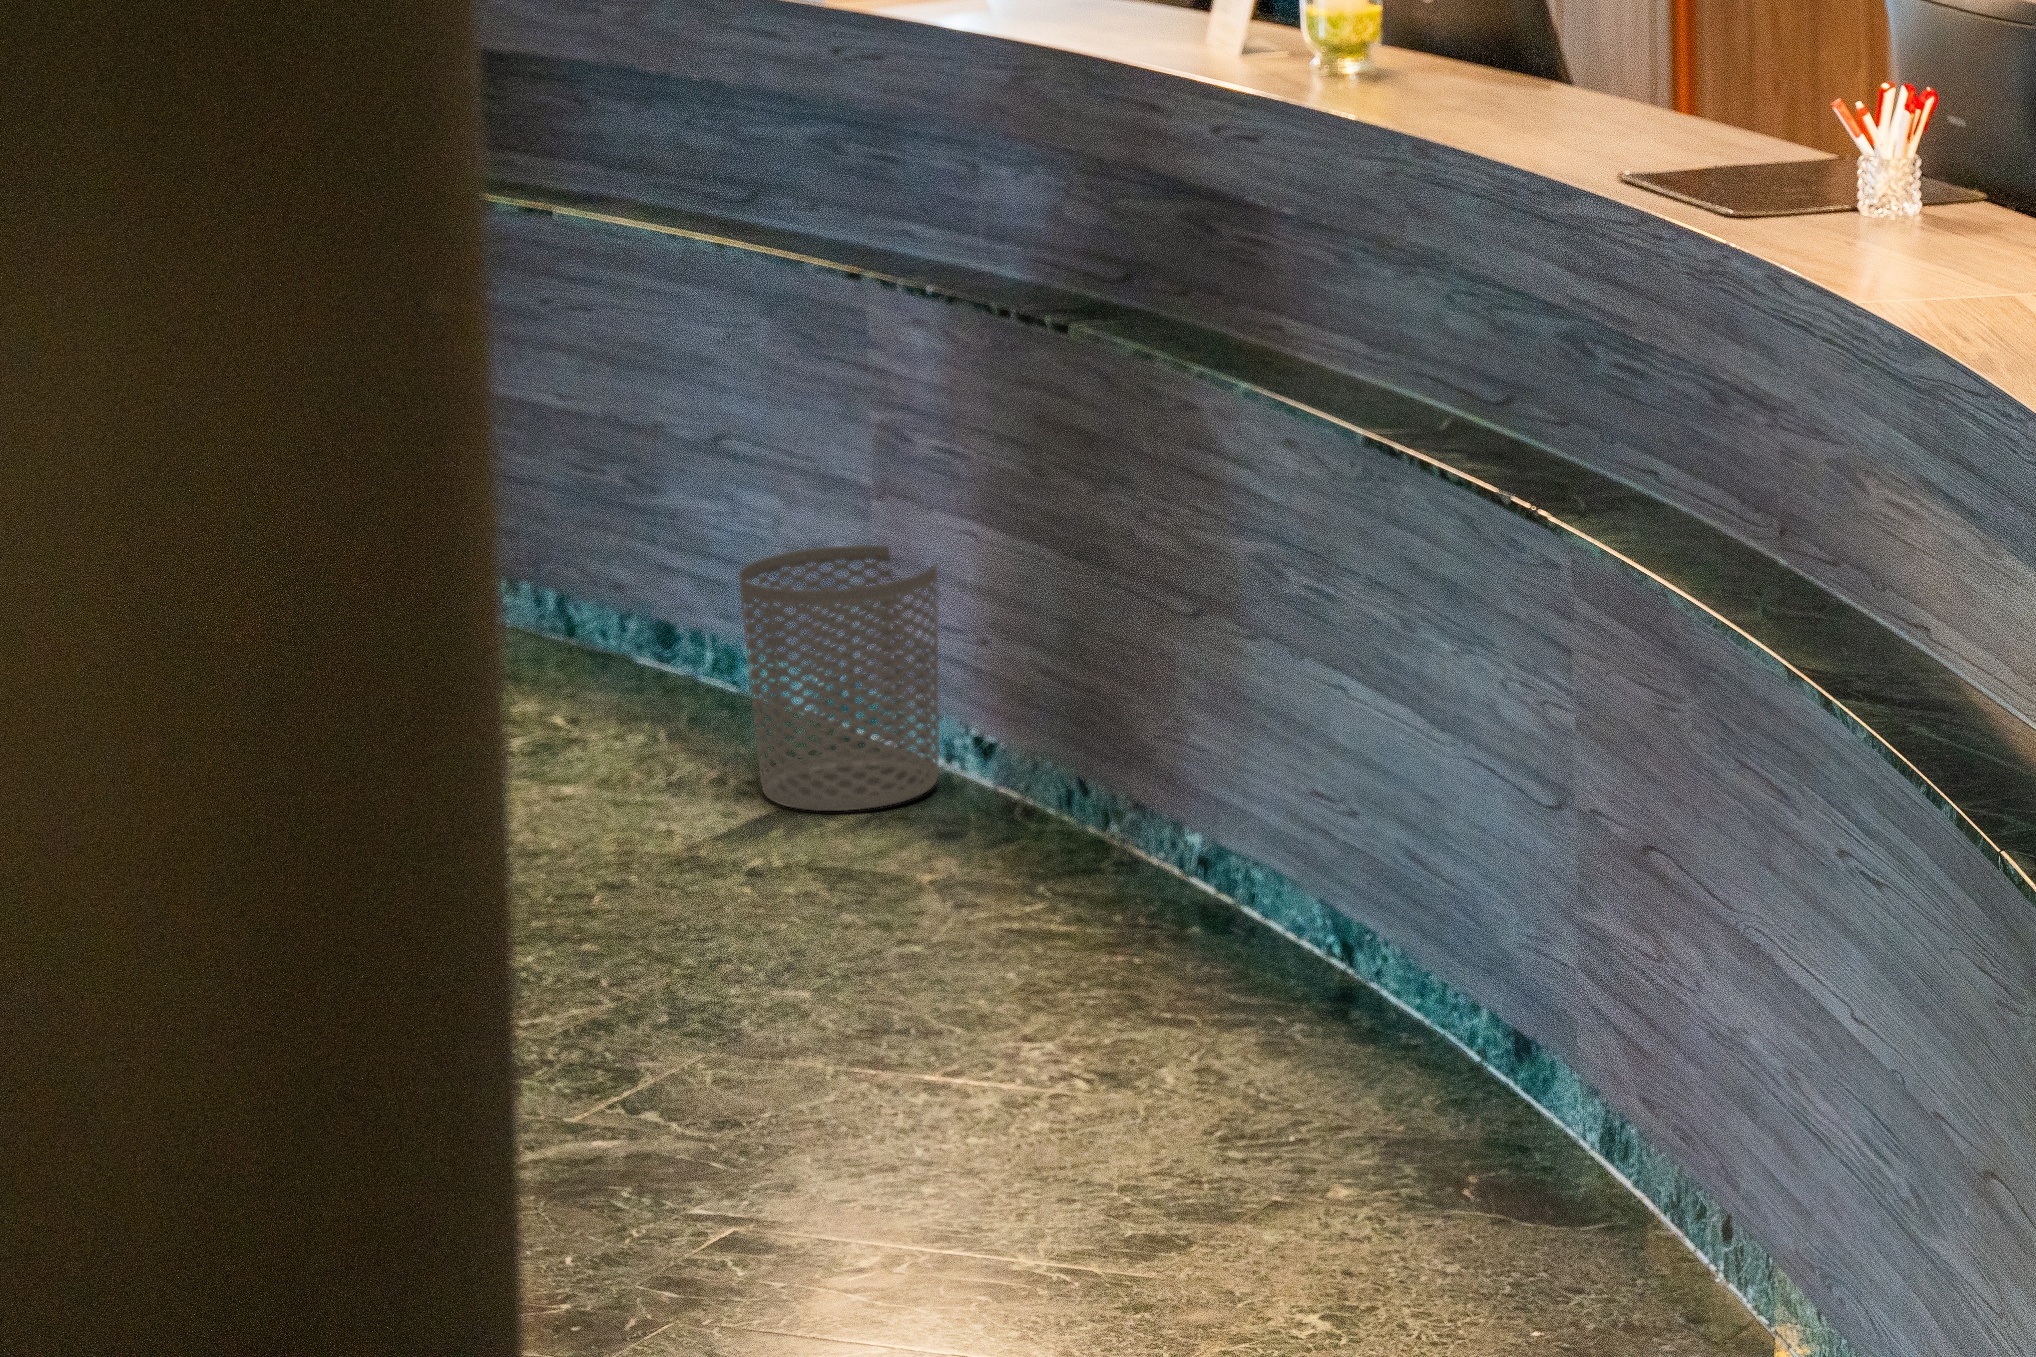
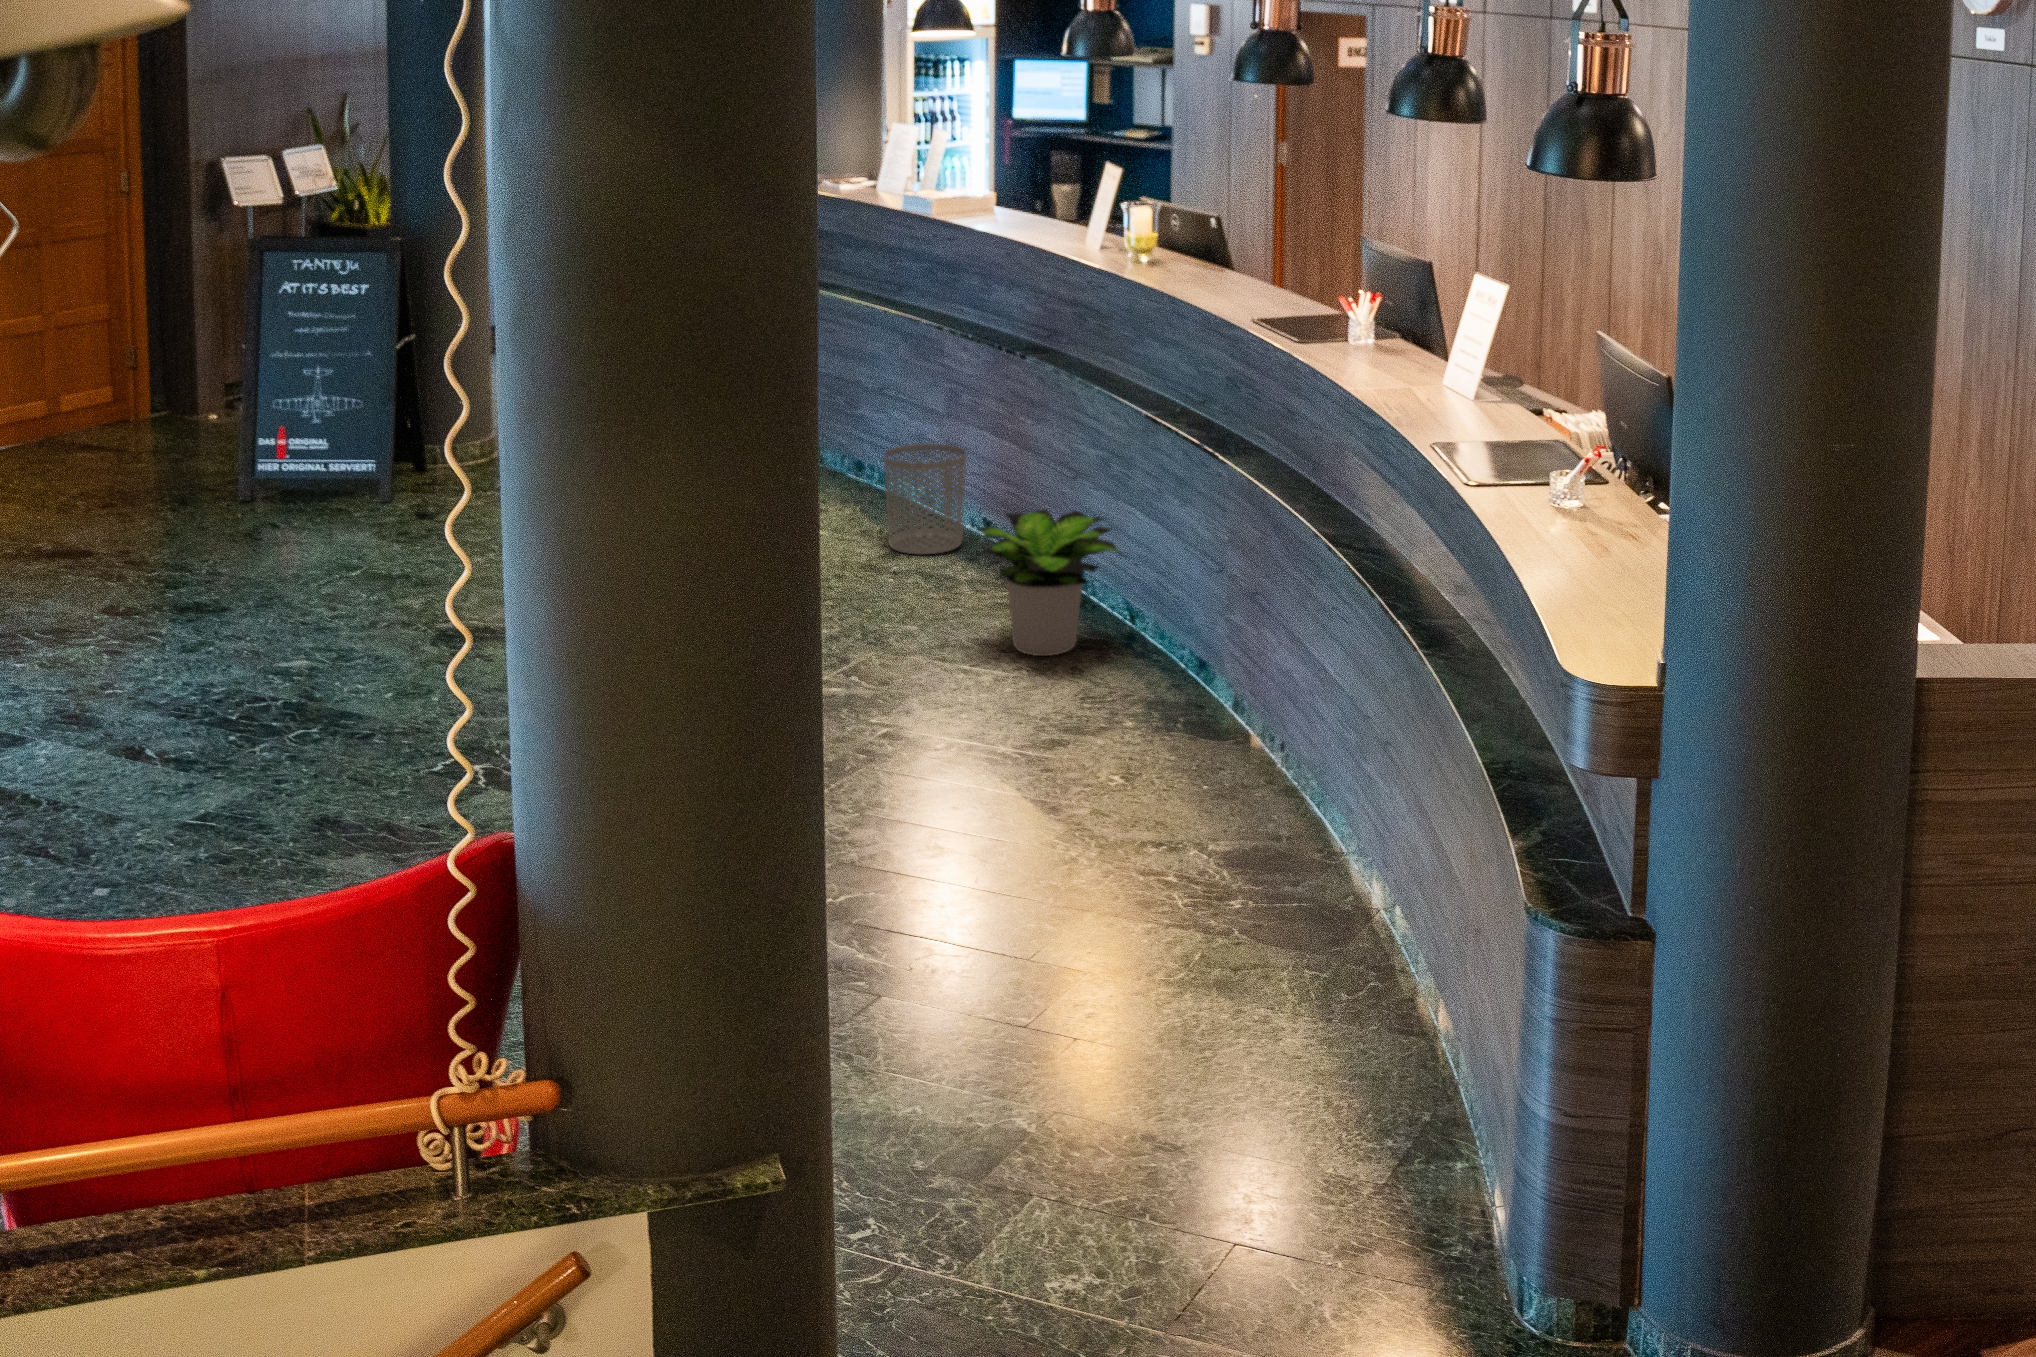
potted plant: none [944,682,1340,1041] -> present [977,509,1122,656]

